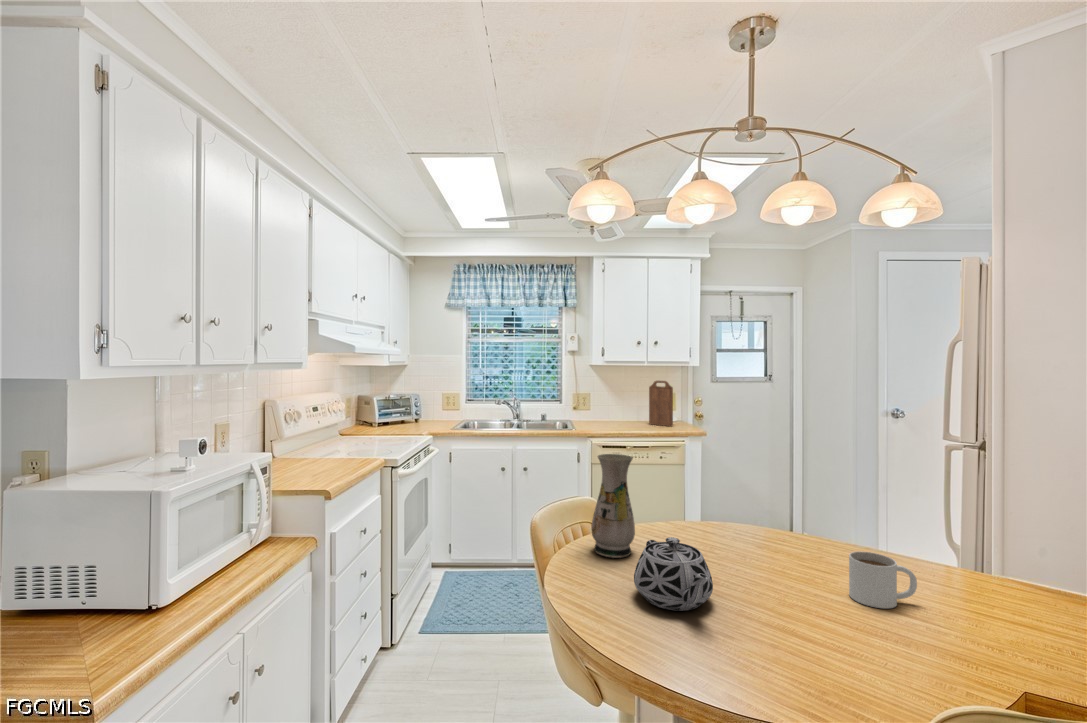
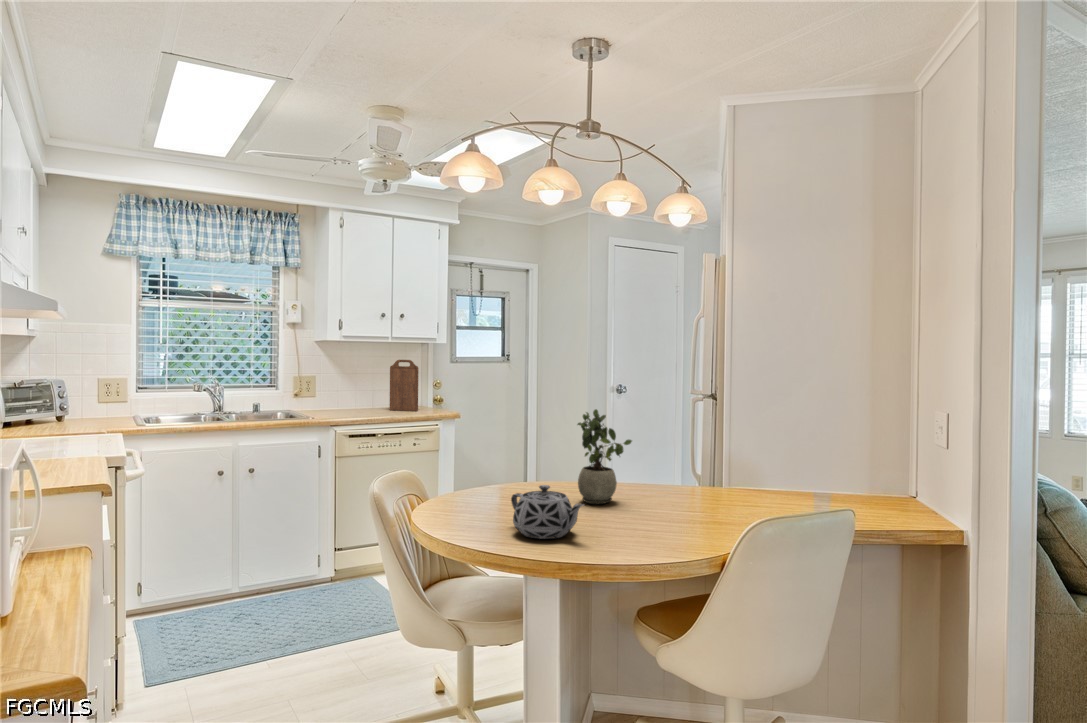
potted plant: none [759,444,826,564] -> present [578,409,632,504]
vase: present [591,454,635,558] -> none [446,427,486,519]
mug: present [849,551,917,608] -> none [649,482,689,517]

